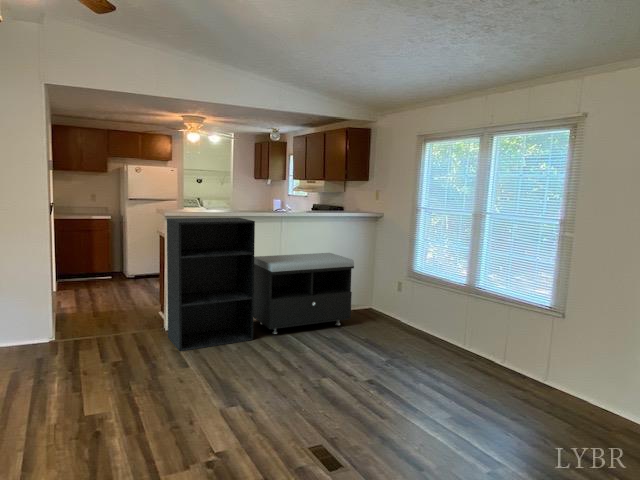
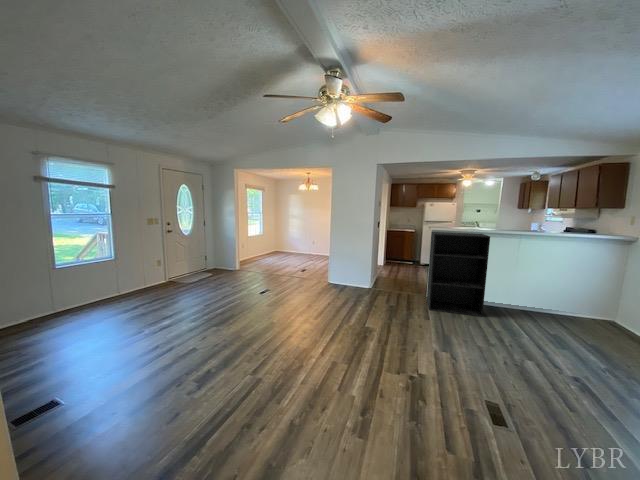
storage bench: present [254,253,354,334] -> none [488,261,591,327]

